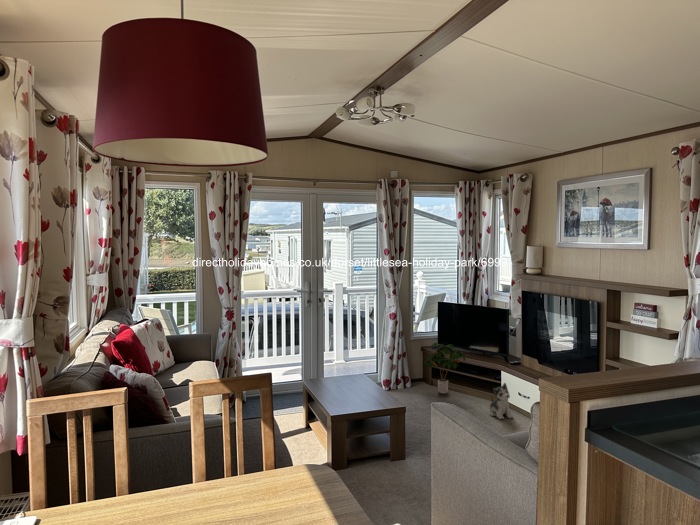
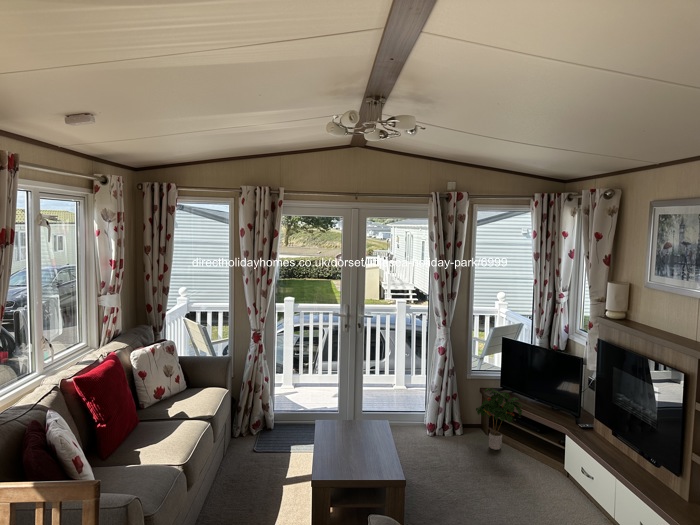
plush toy: present [489,383,513,419] -> none [537,454,566,500]

